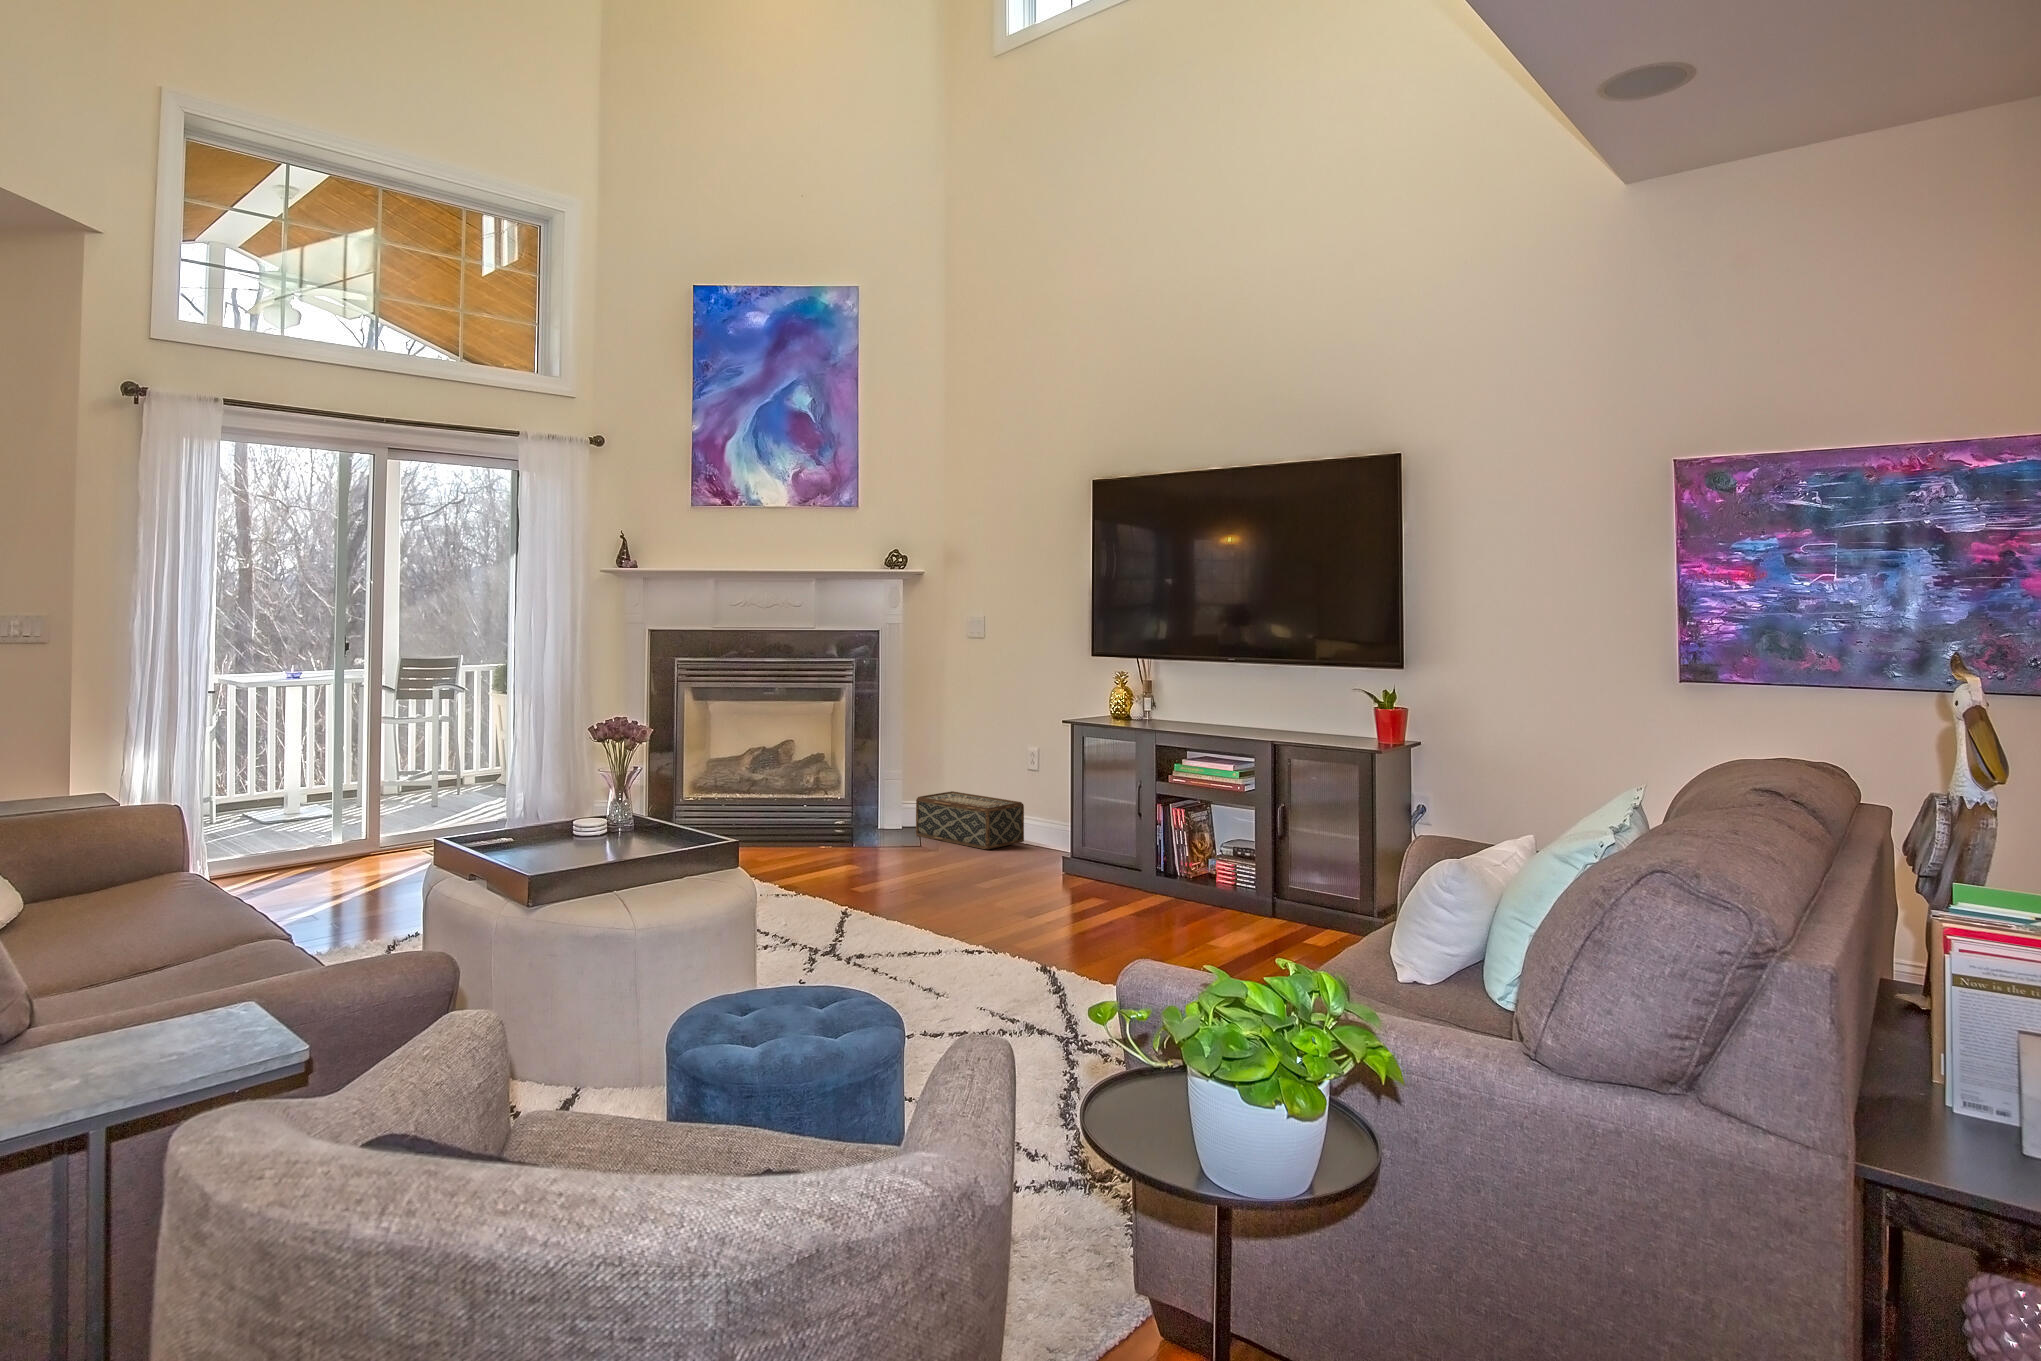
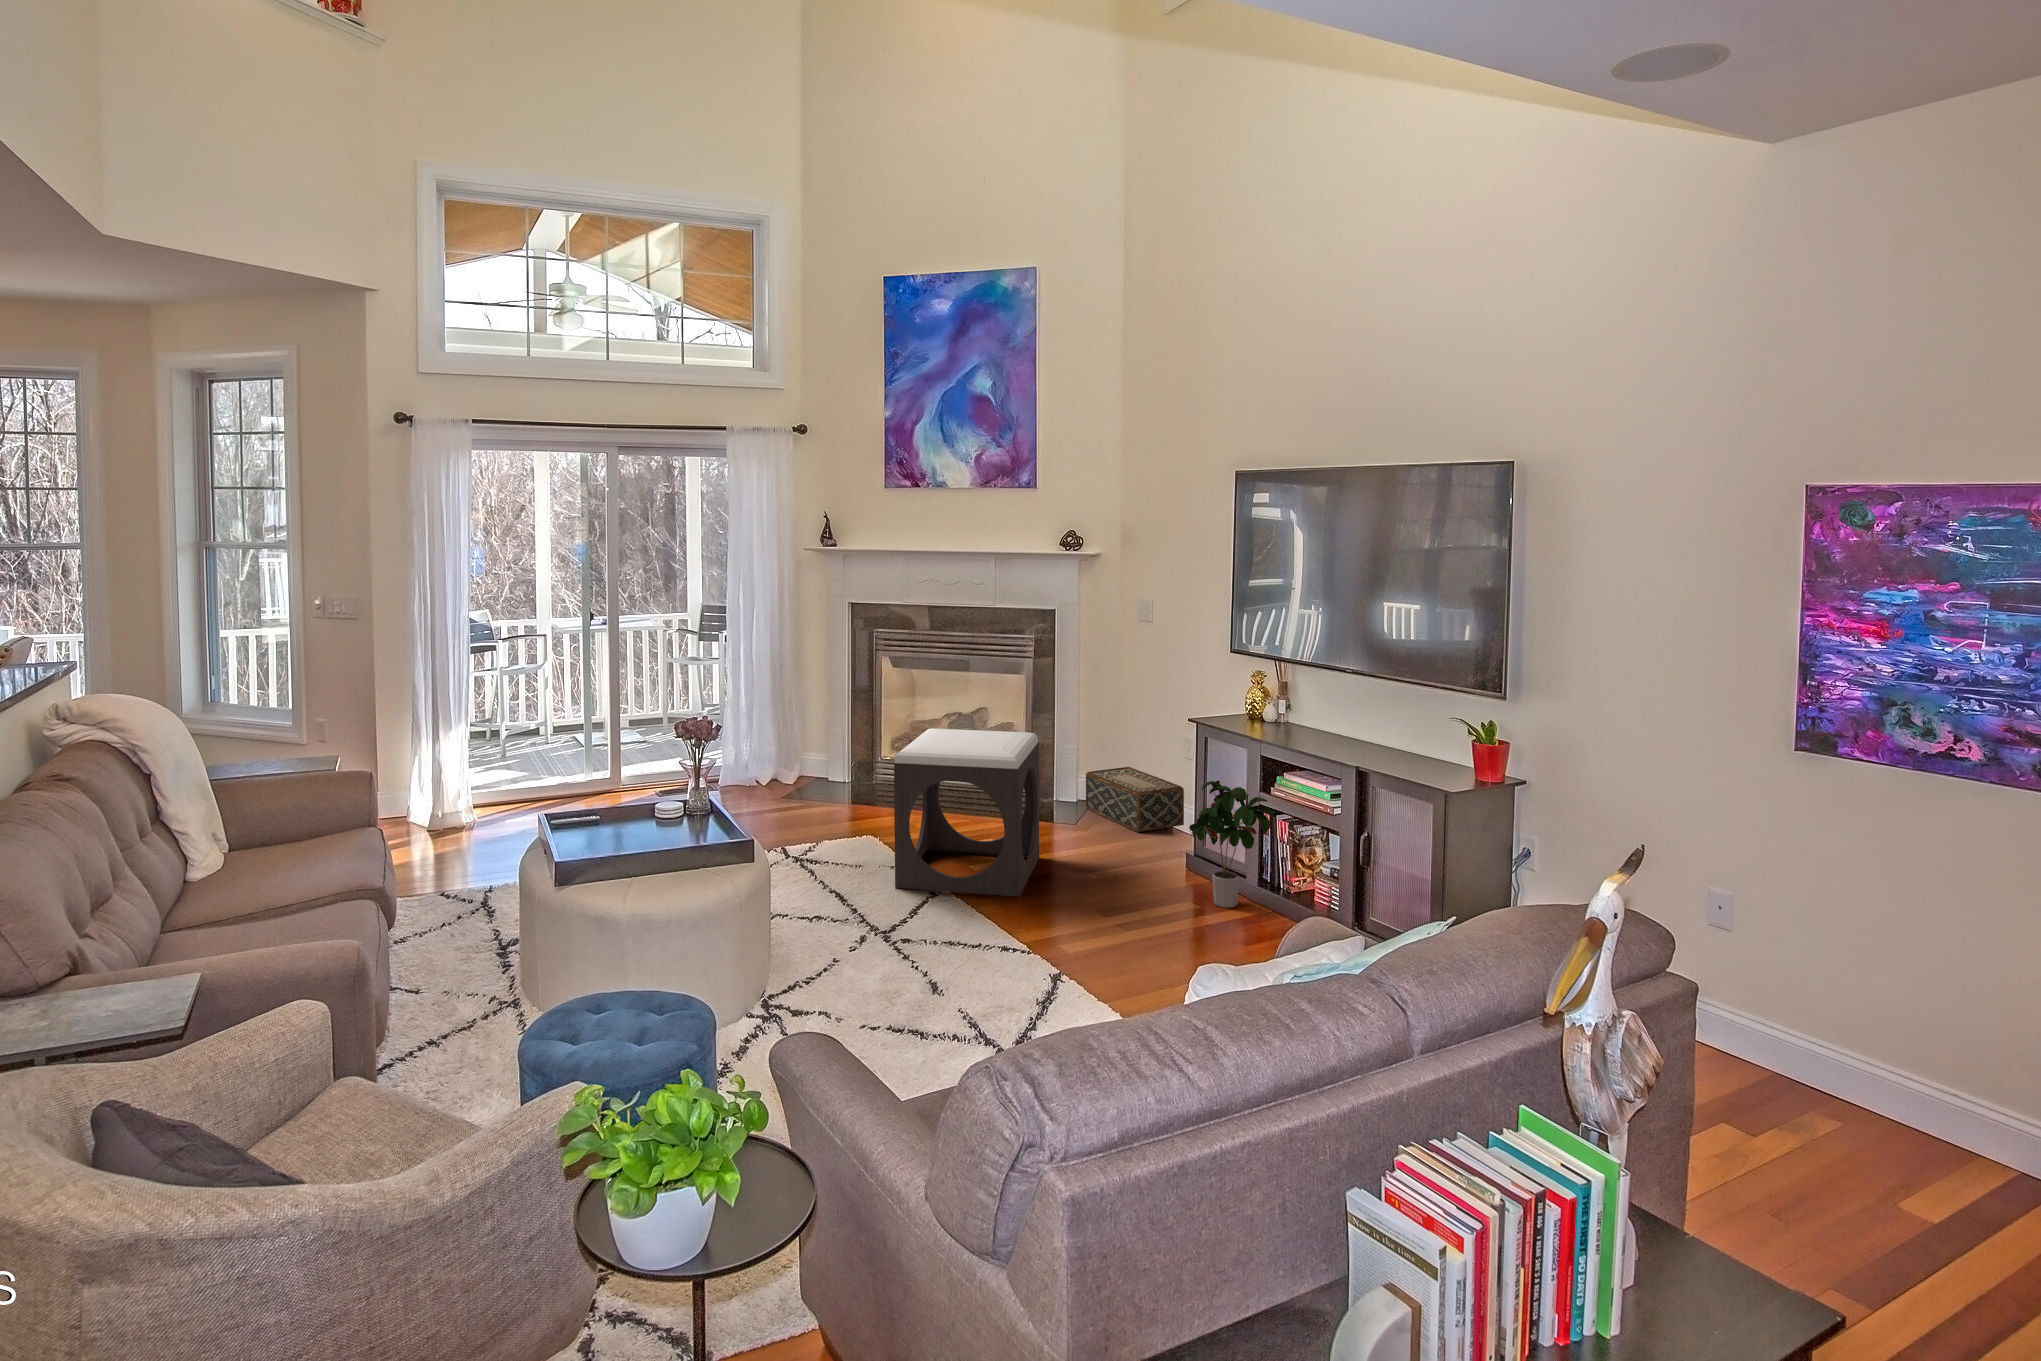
footstool: none [791,742,931,910] -> present [894,729,1039,897]
potted plant: none [1081,774,1180,899] -> present [1189,781,1273,907]

